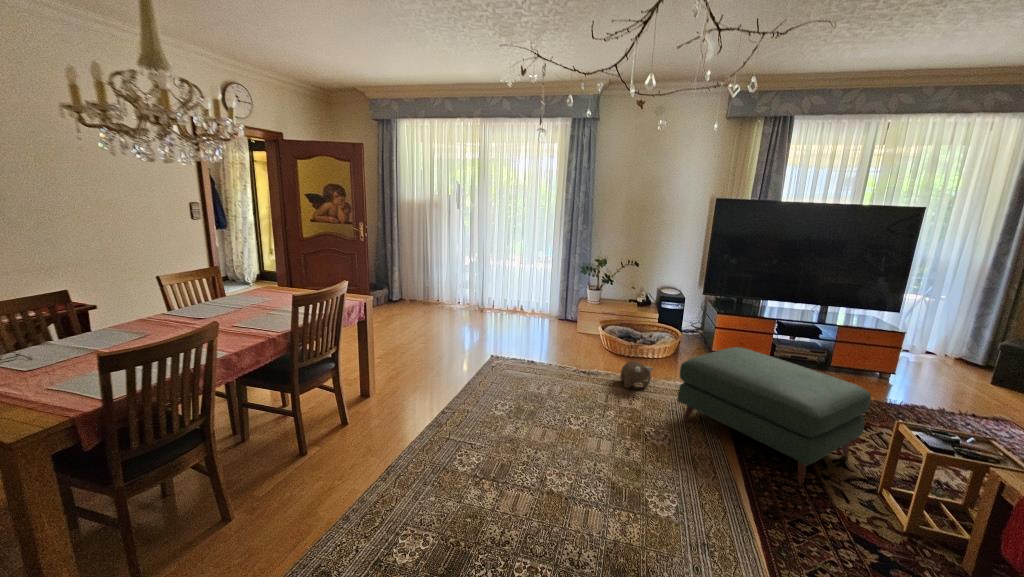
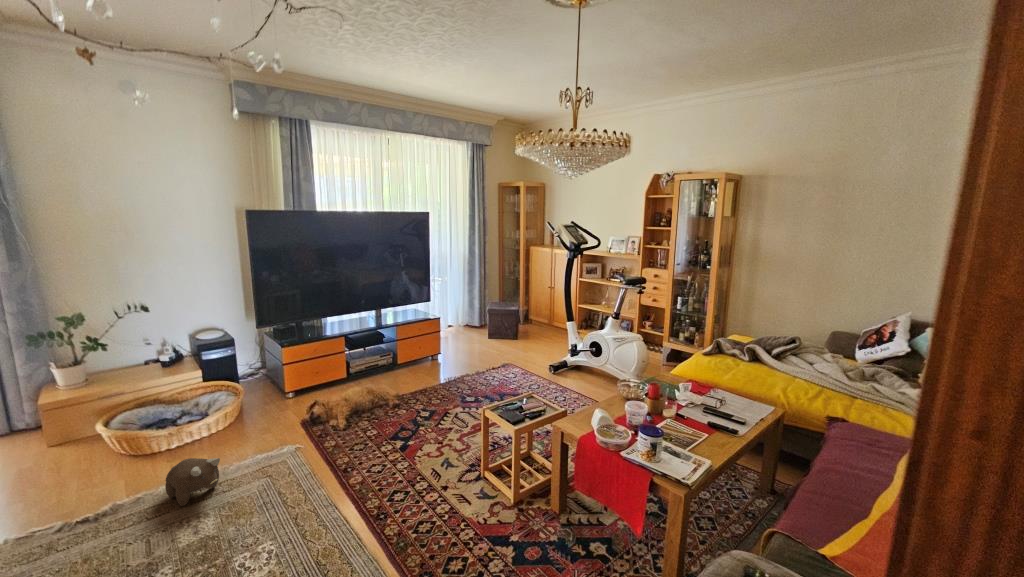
ottoman: present [678,347,871,484] -> none [265,385,454,511]

